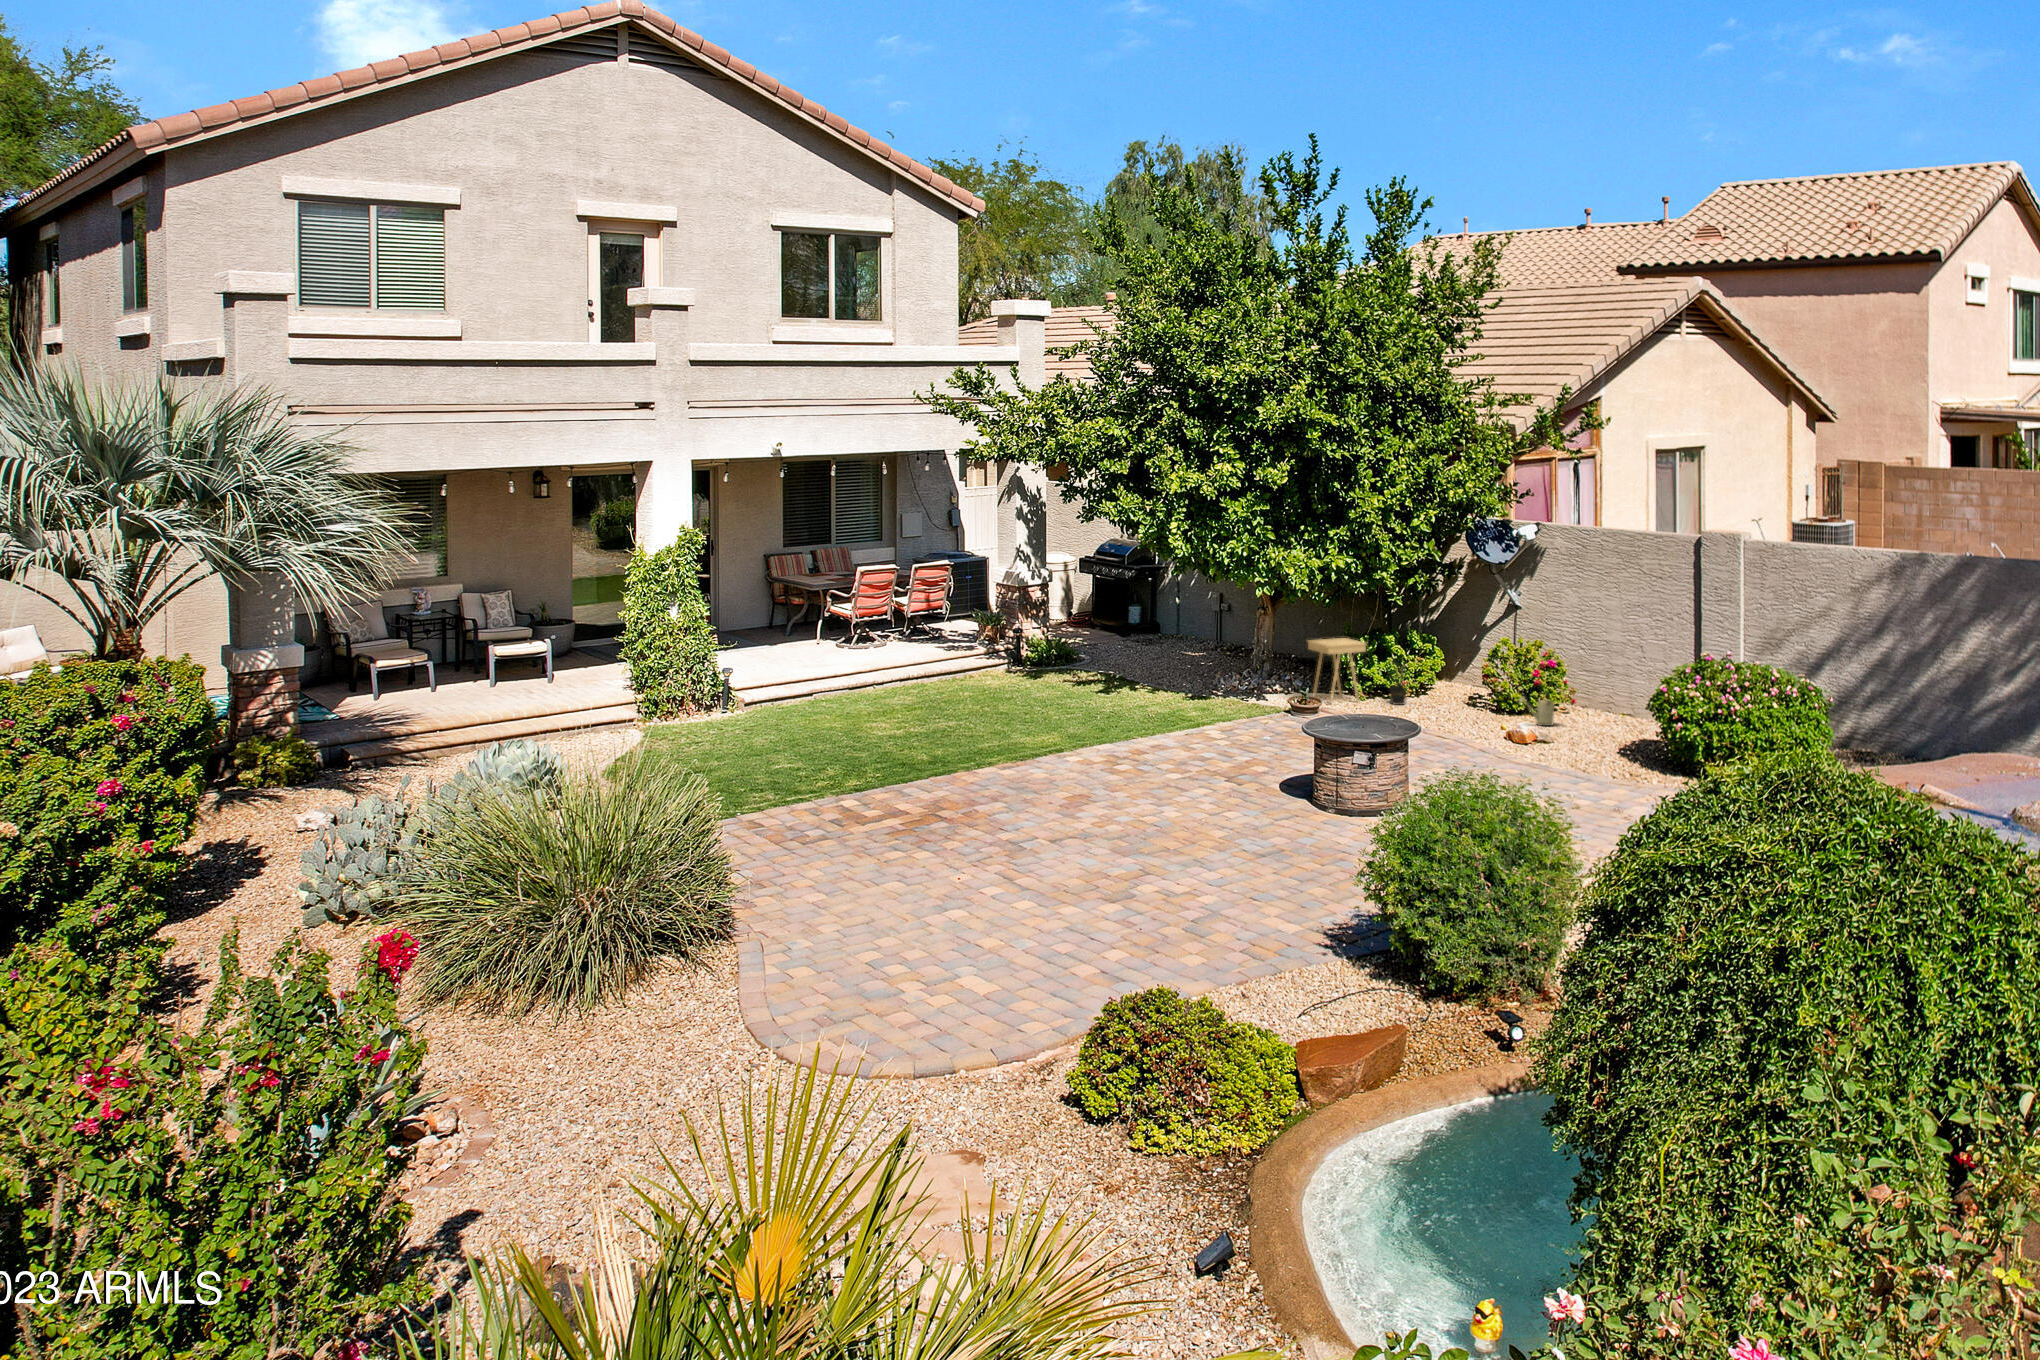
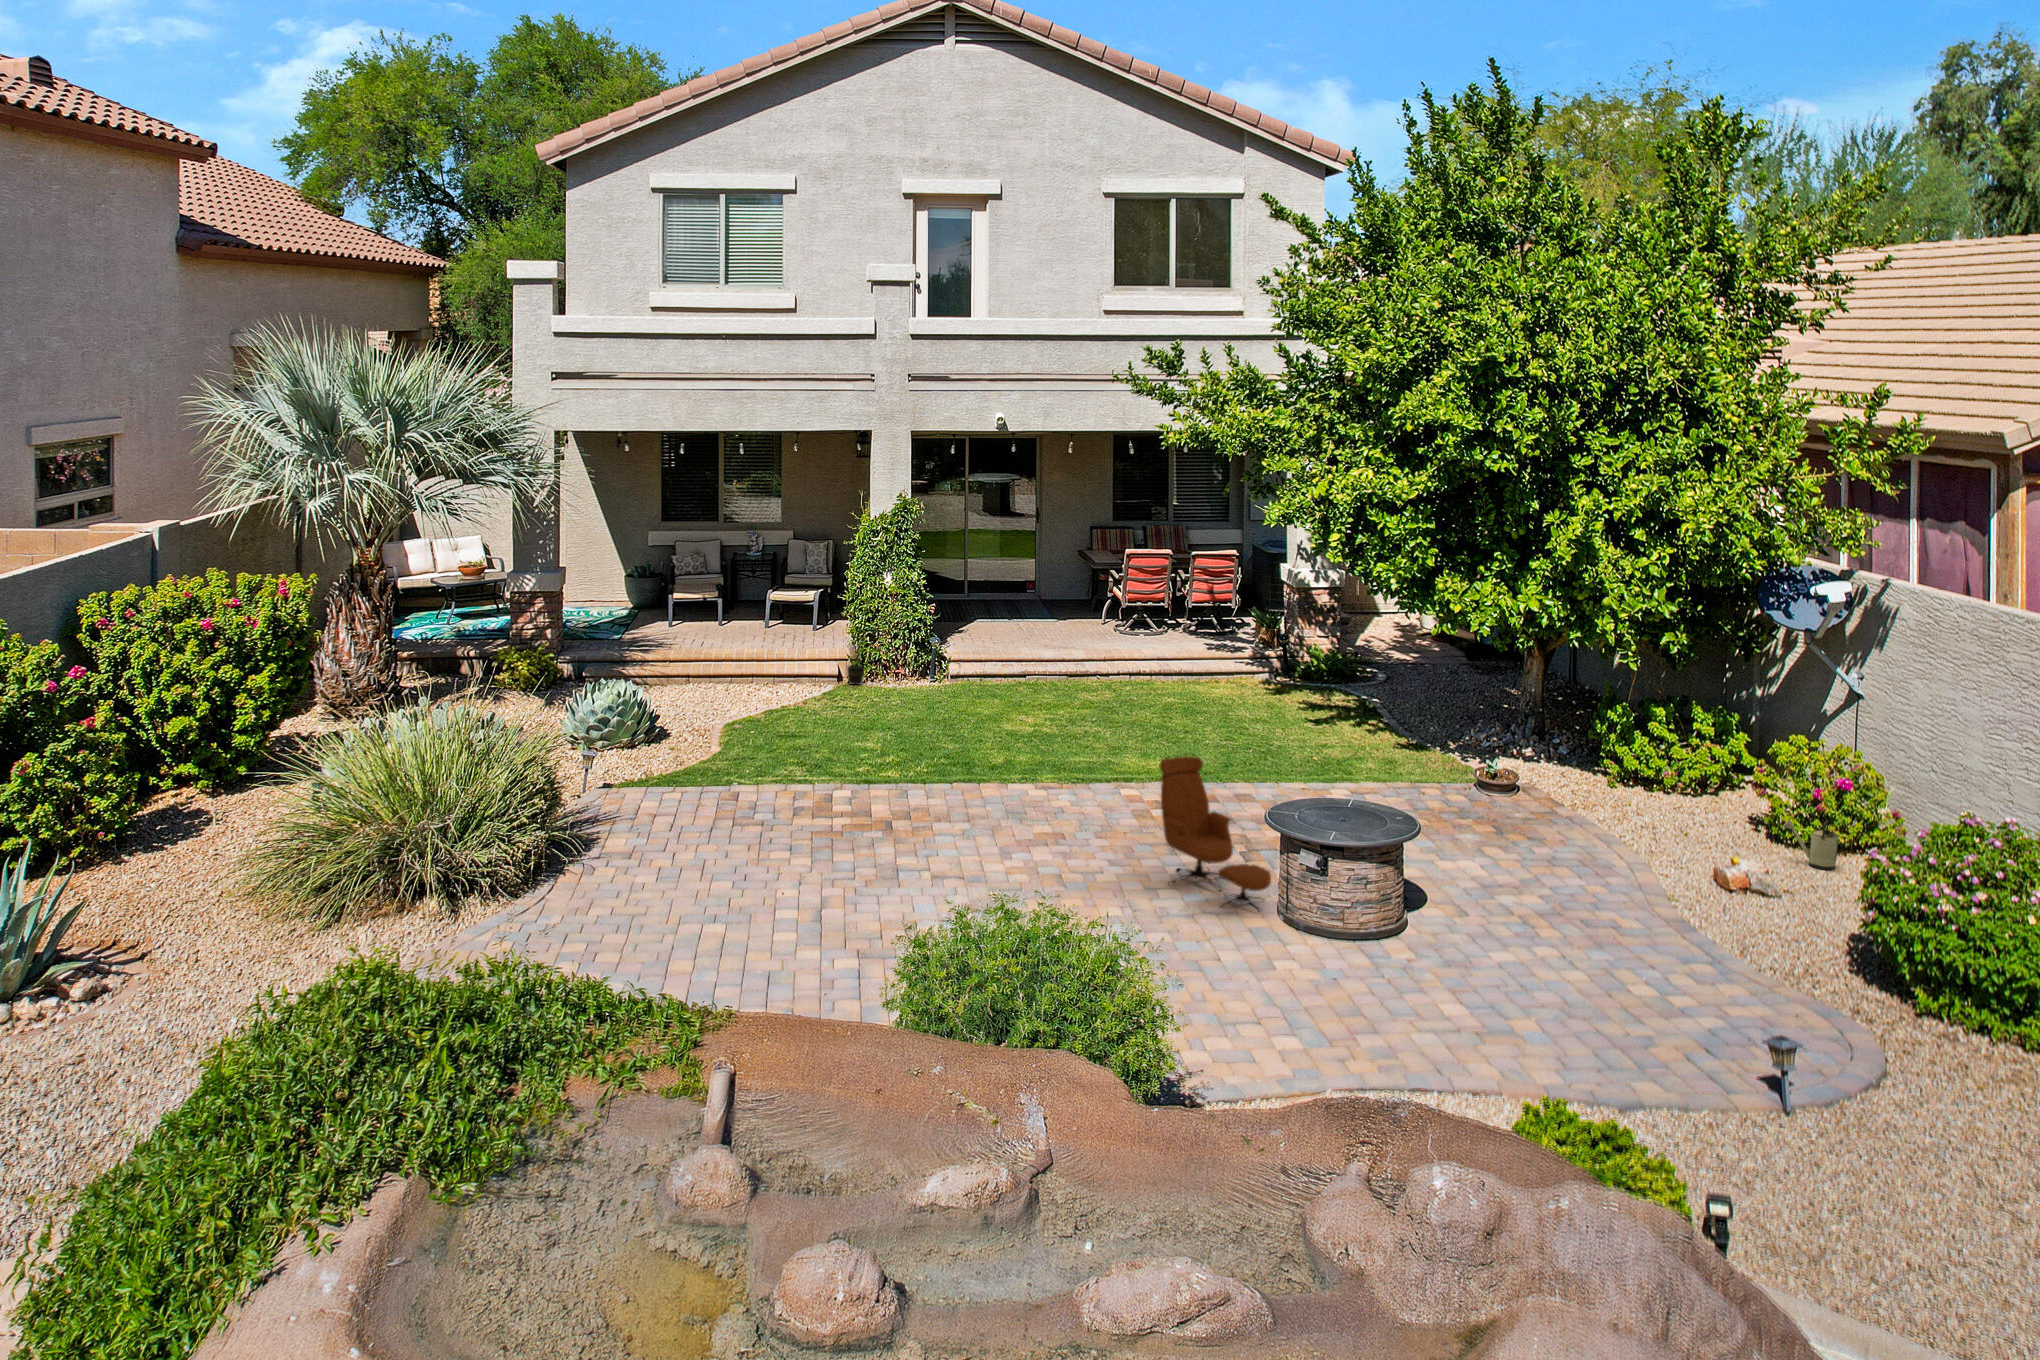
side table: present [1308,638,1367,703] -> none [1558,697,1628,787]
potted plant: present [1388,663,1407,705] -> present [847,640,865,685]
lounge chair: none [1222,710,1344,825] -> present [1160,756,1271,910]

